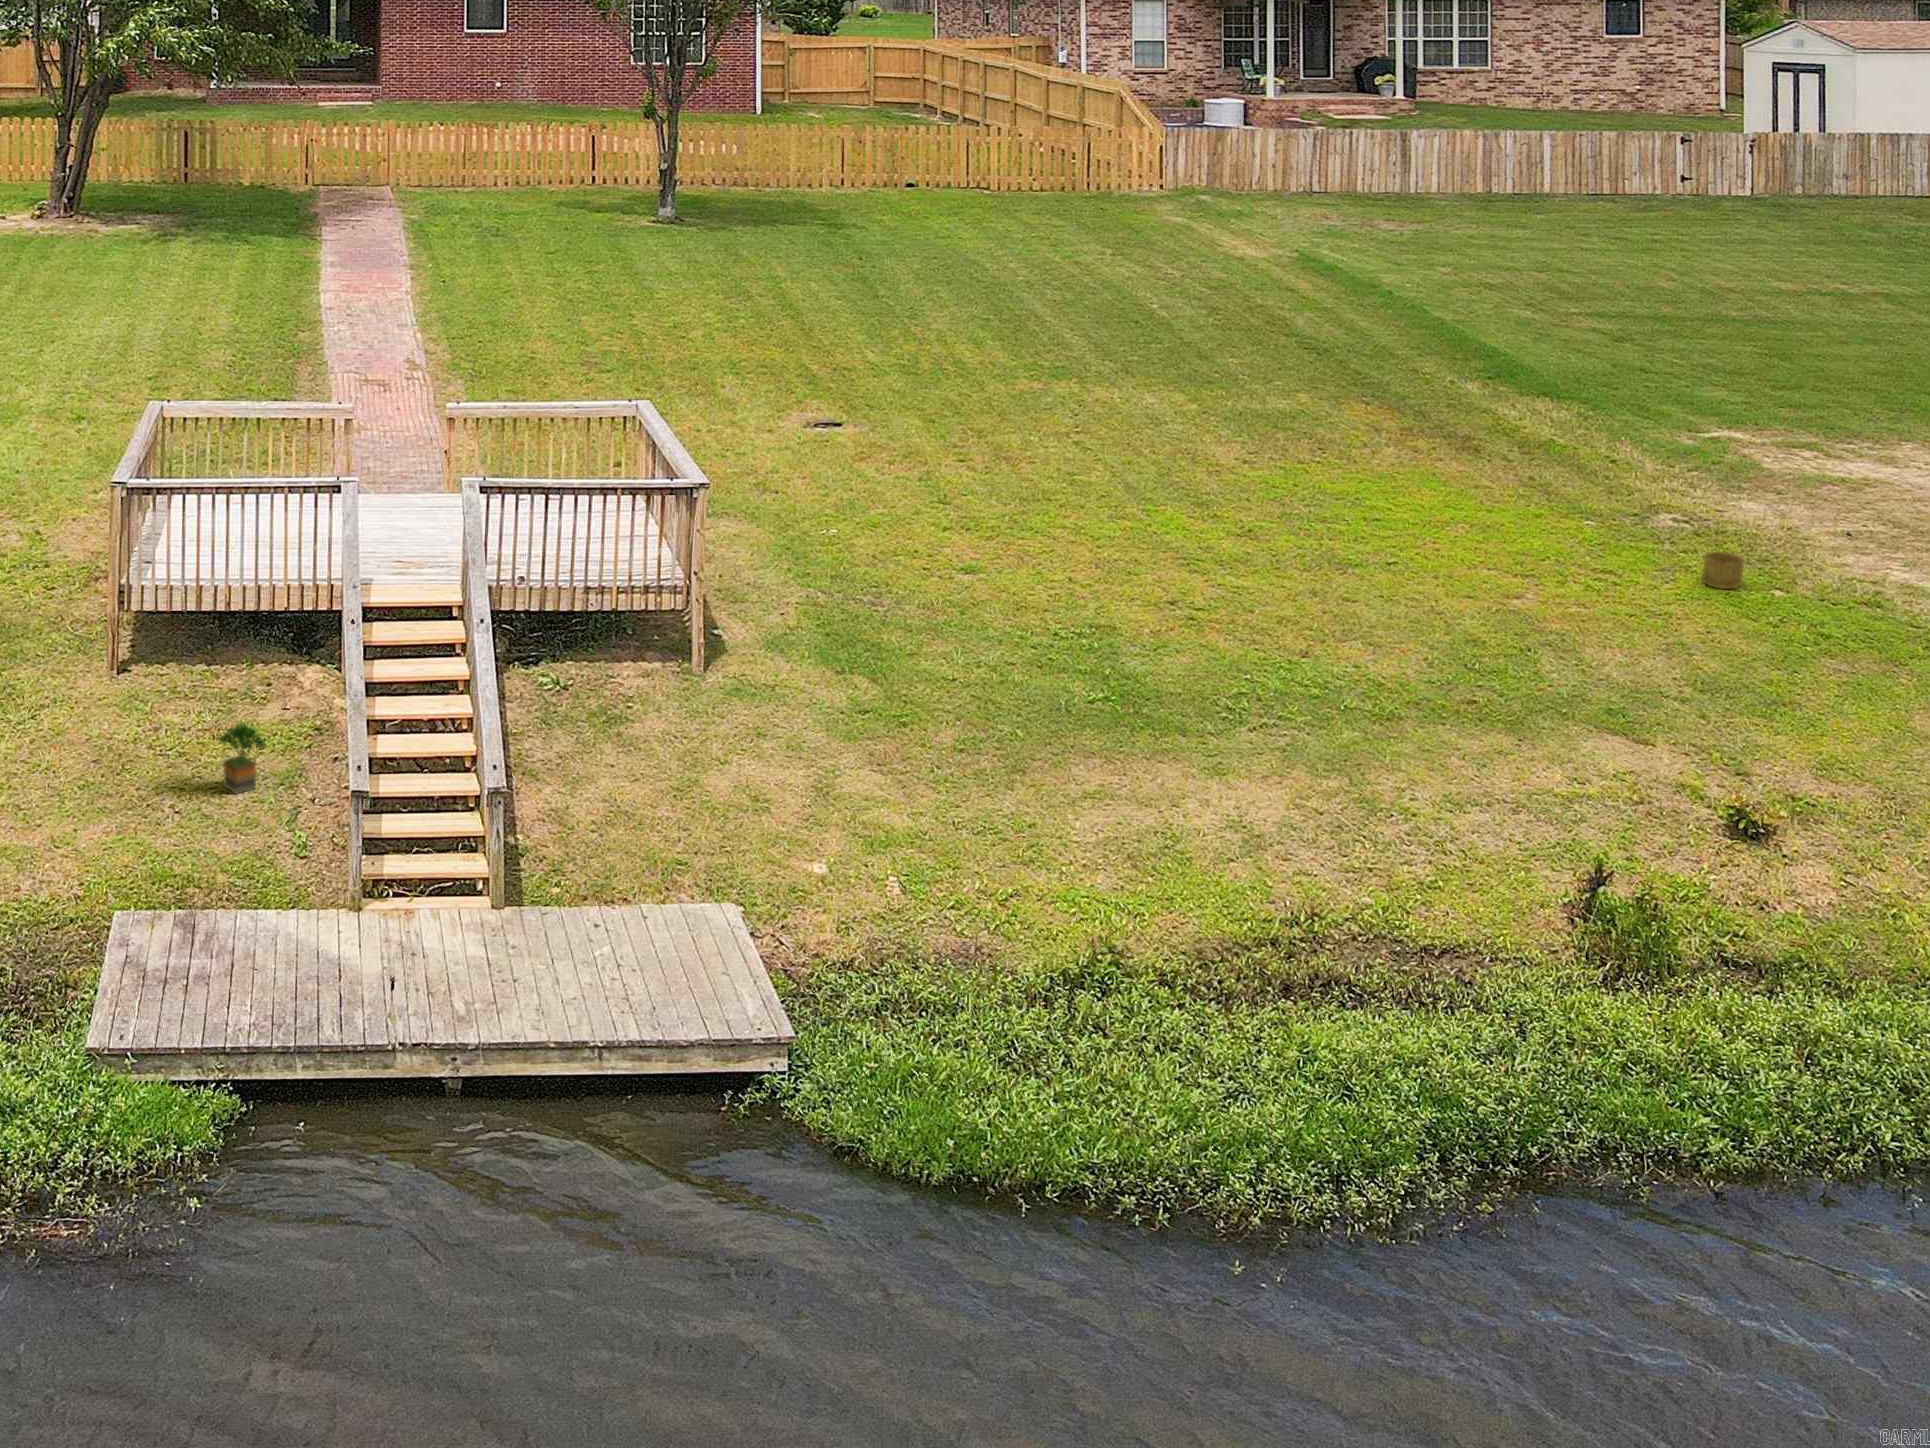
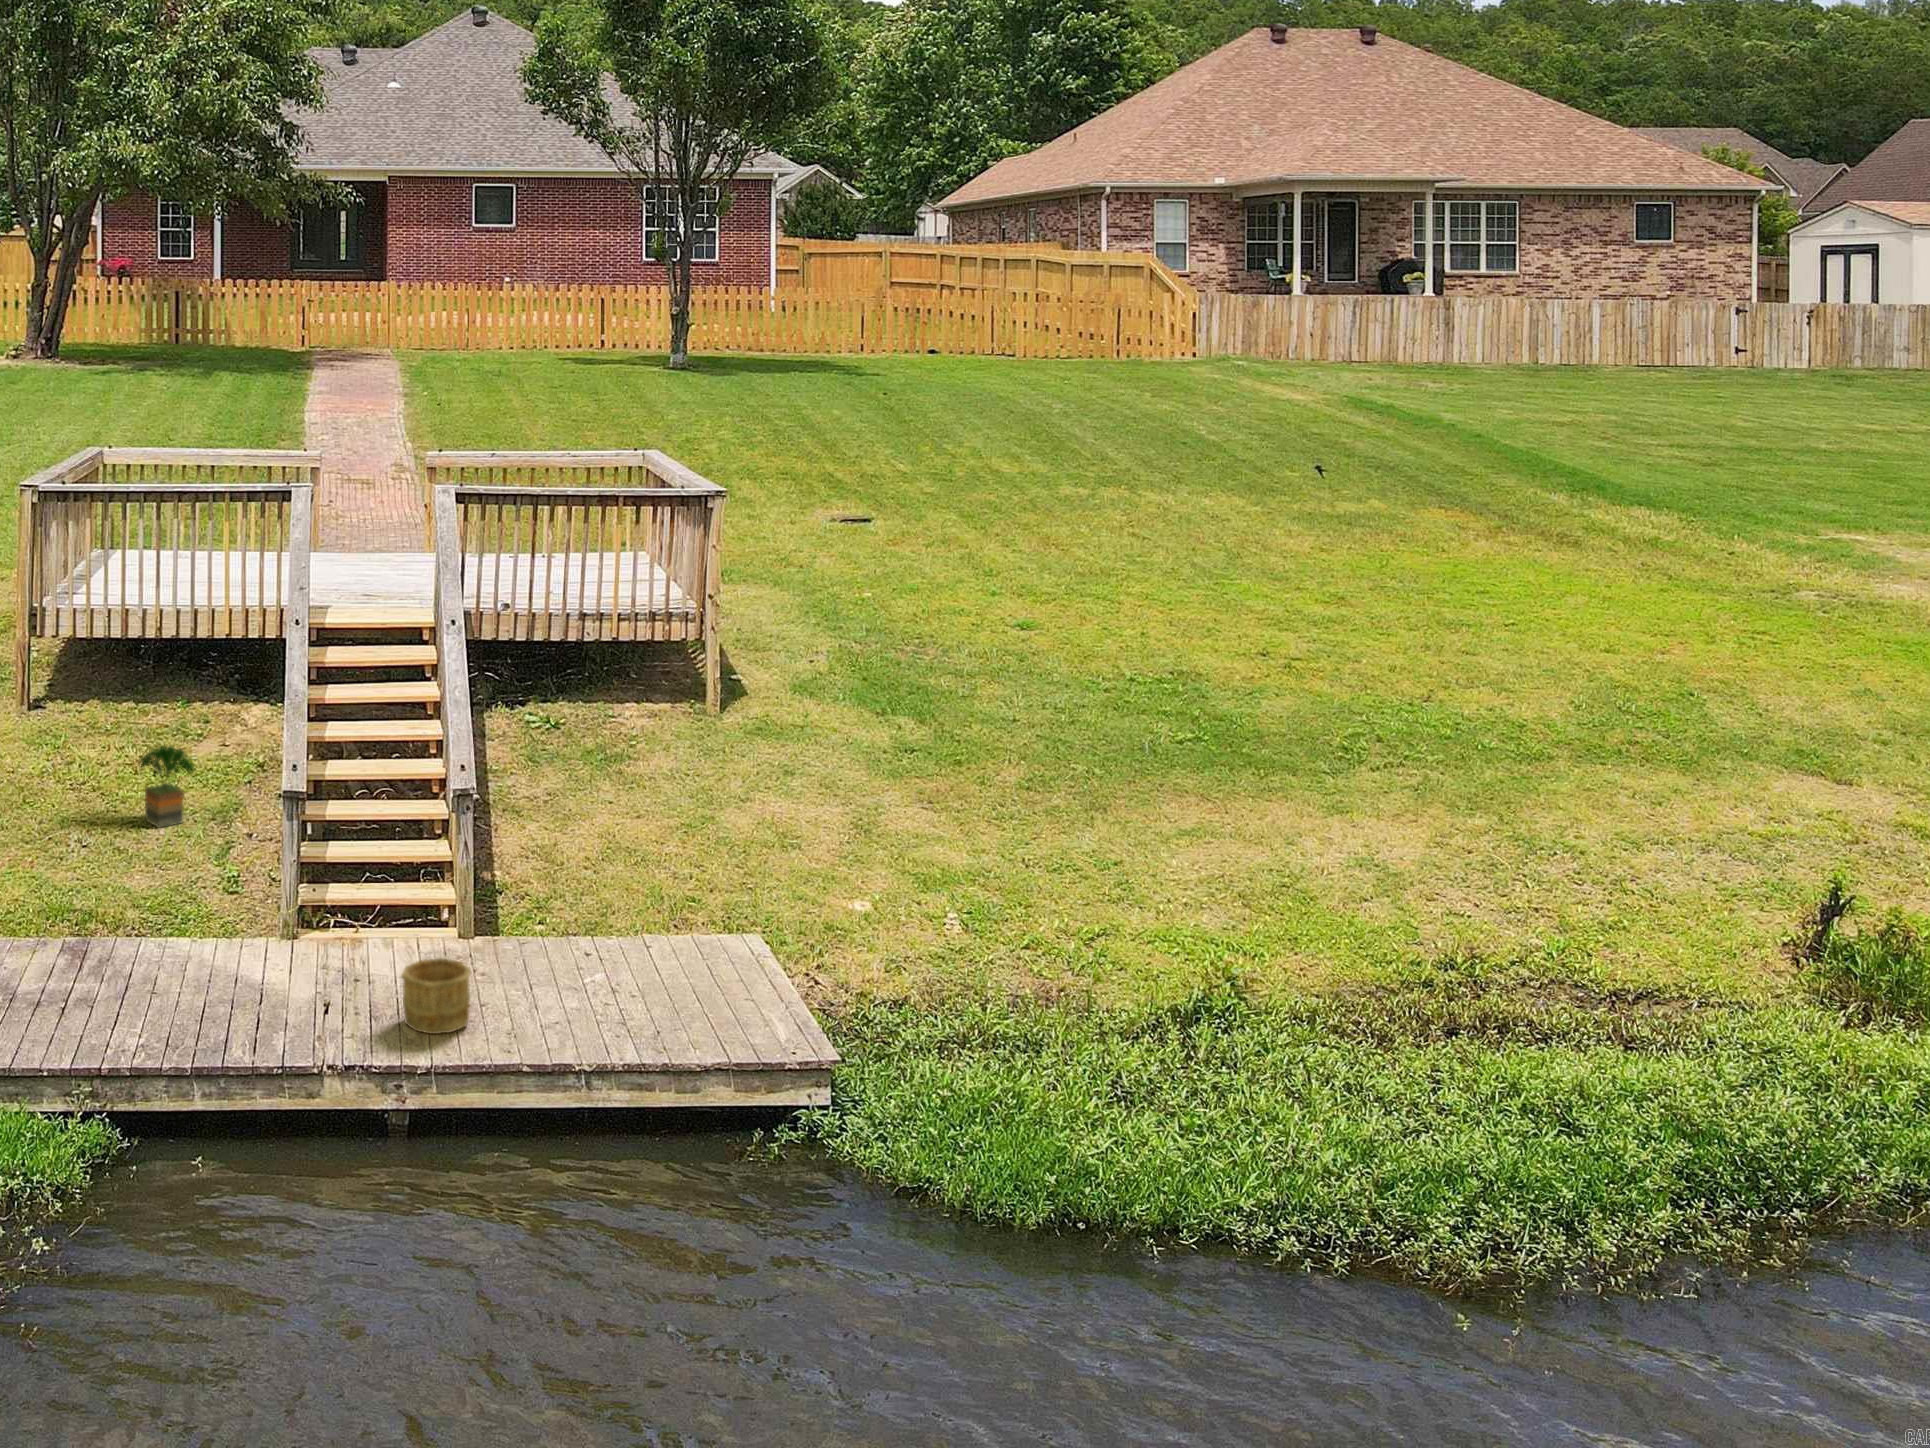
wooden bucket: present [1702,552,1744,589] -> present [401,958,471,1034]

